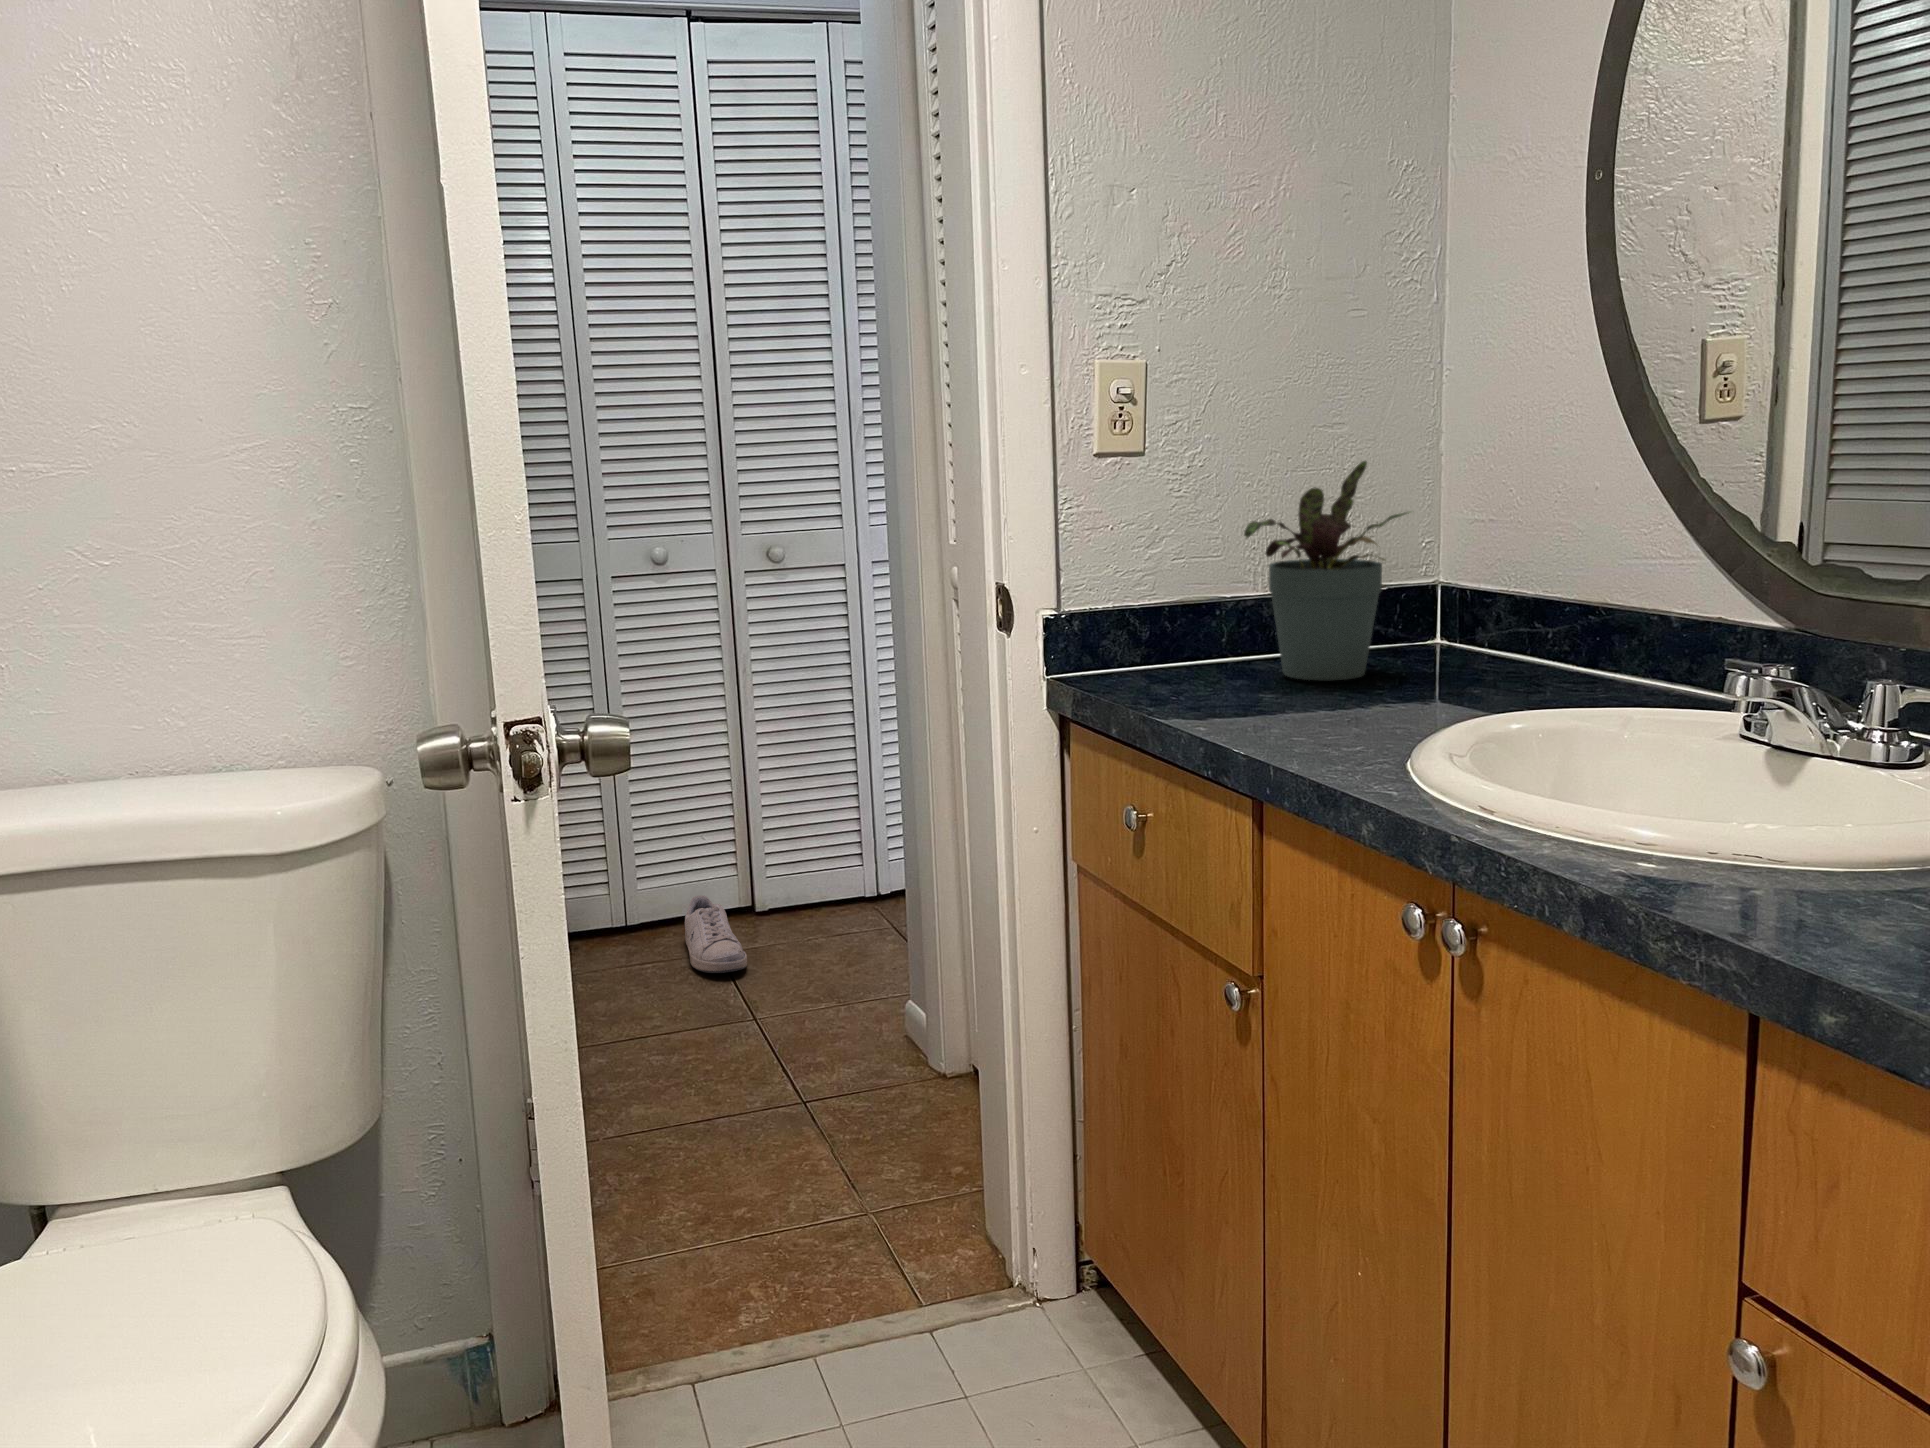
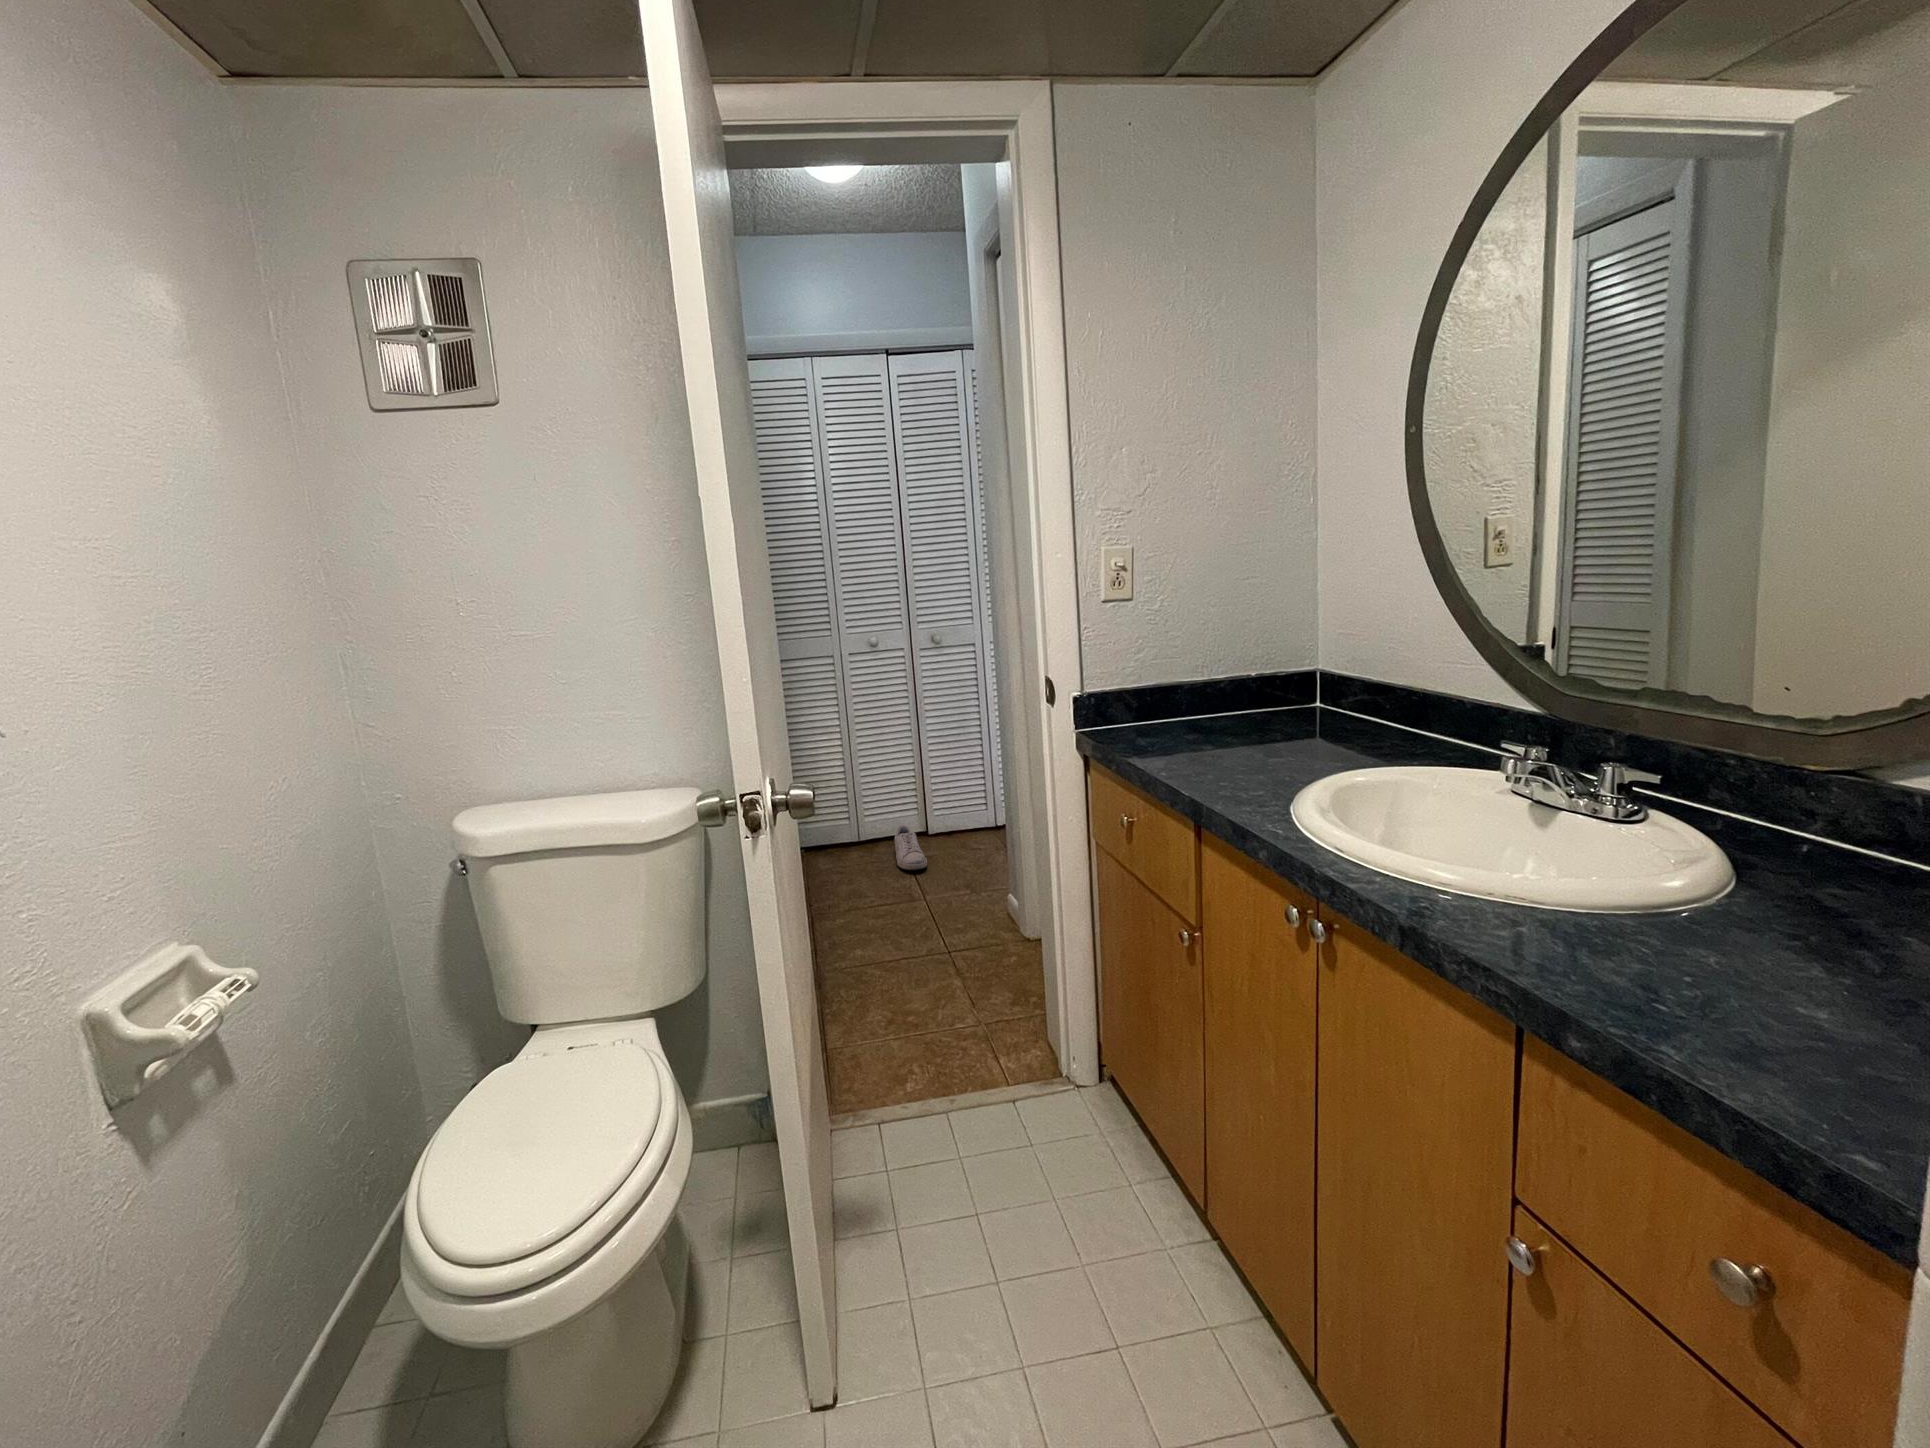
potted plant: present [1244,461,1409,681] -> none [1189,602,1295,733]

